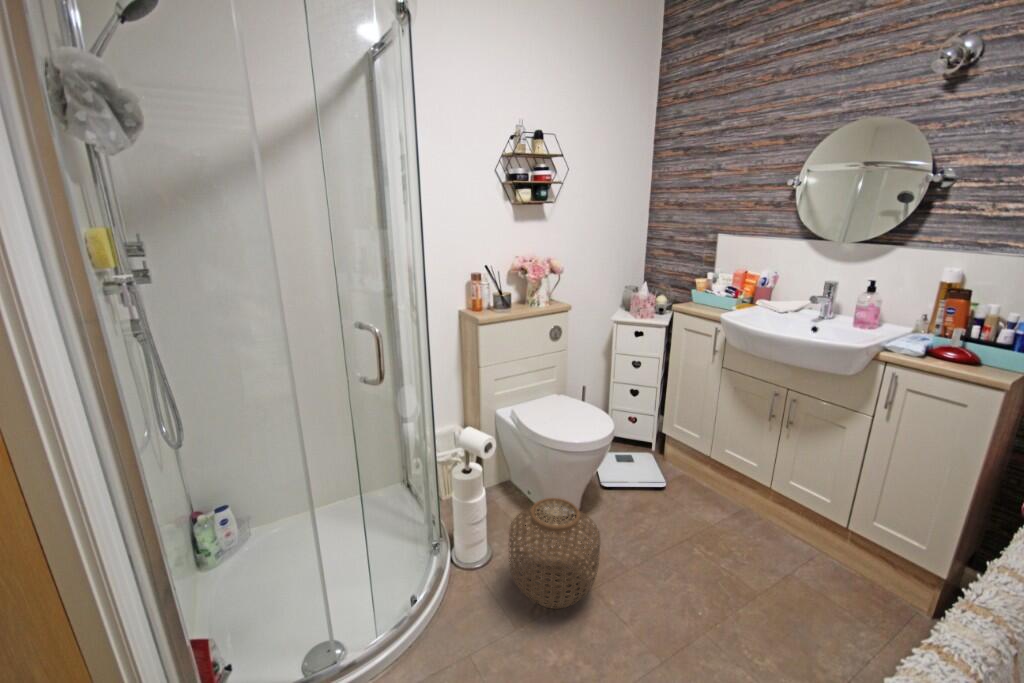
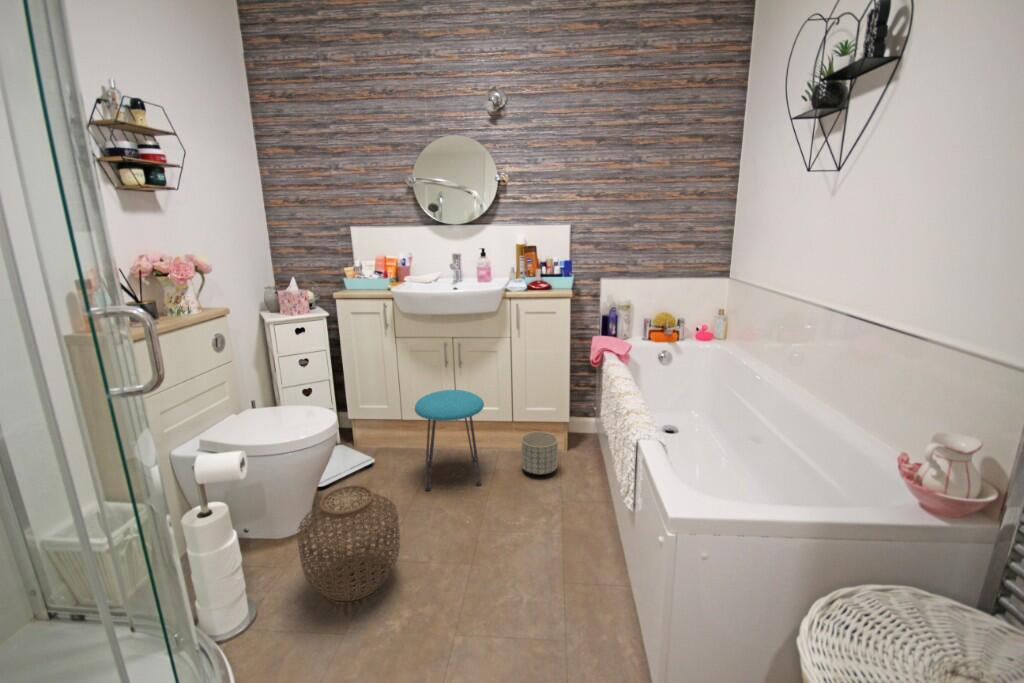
stool: none [685,446,791,583] -> present [414,390,484,491]
planter: none [823,557,897,633] -> present [521,431,558,474]

